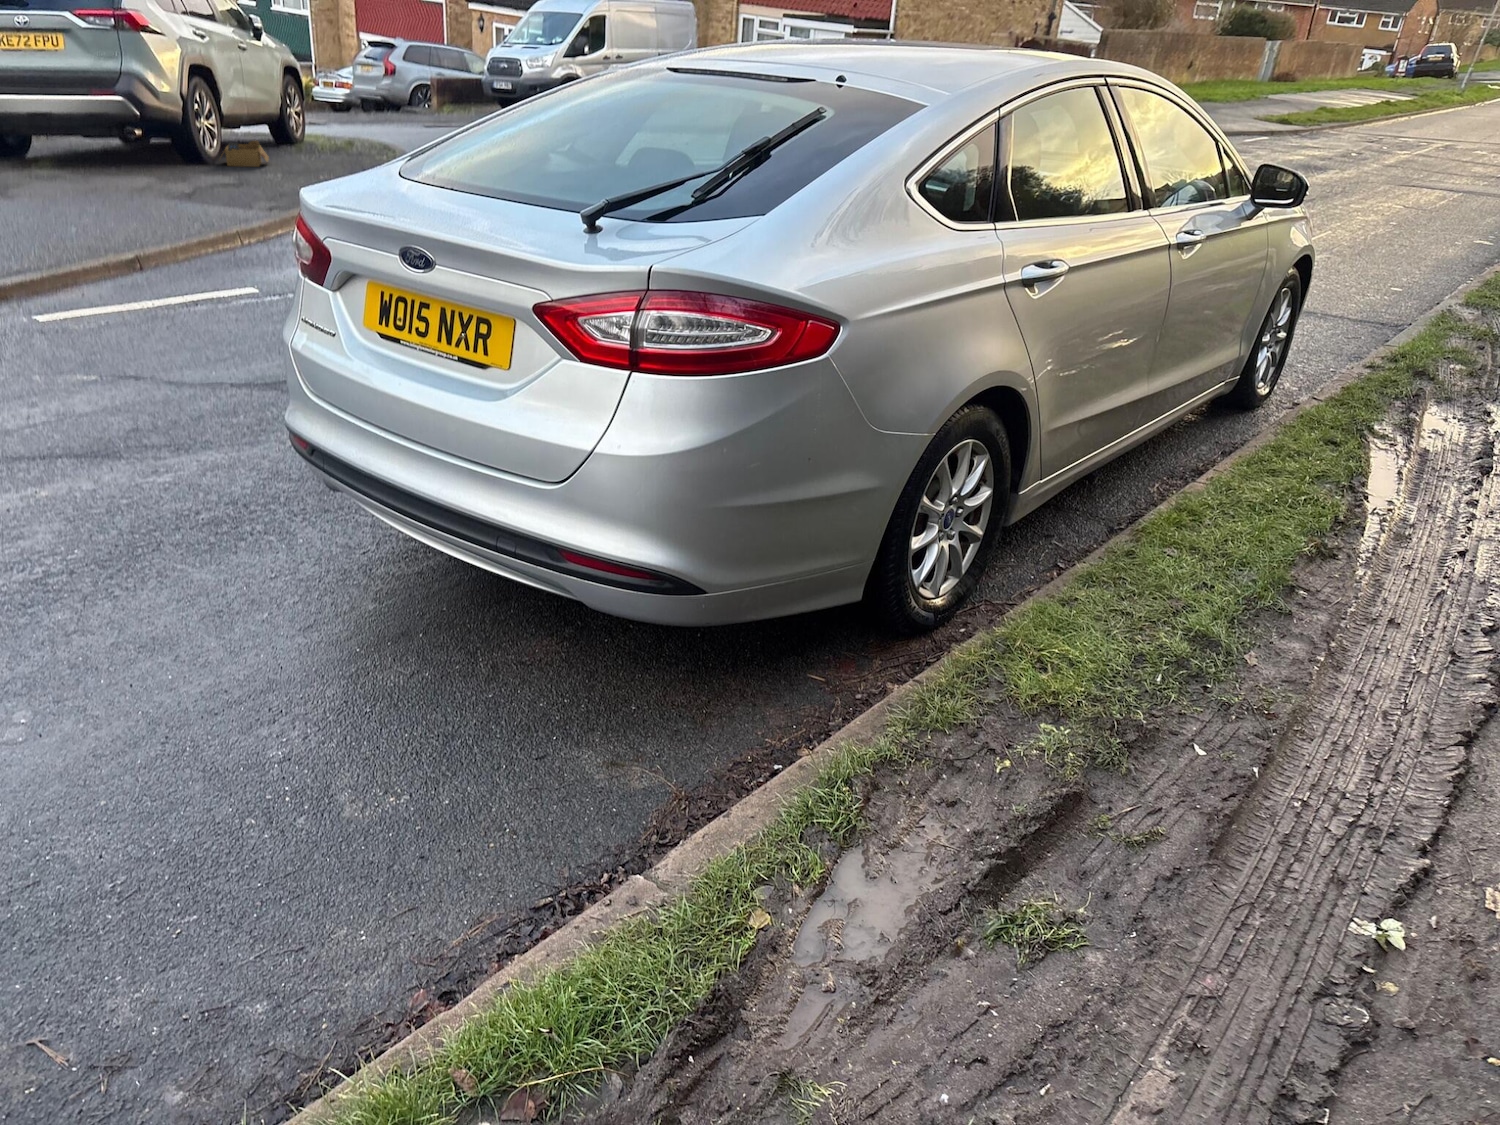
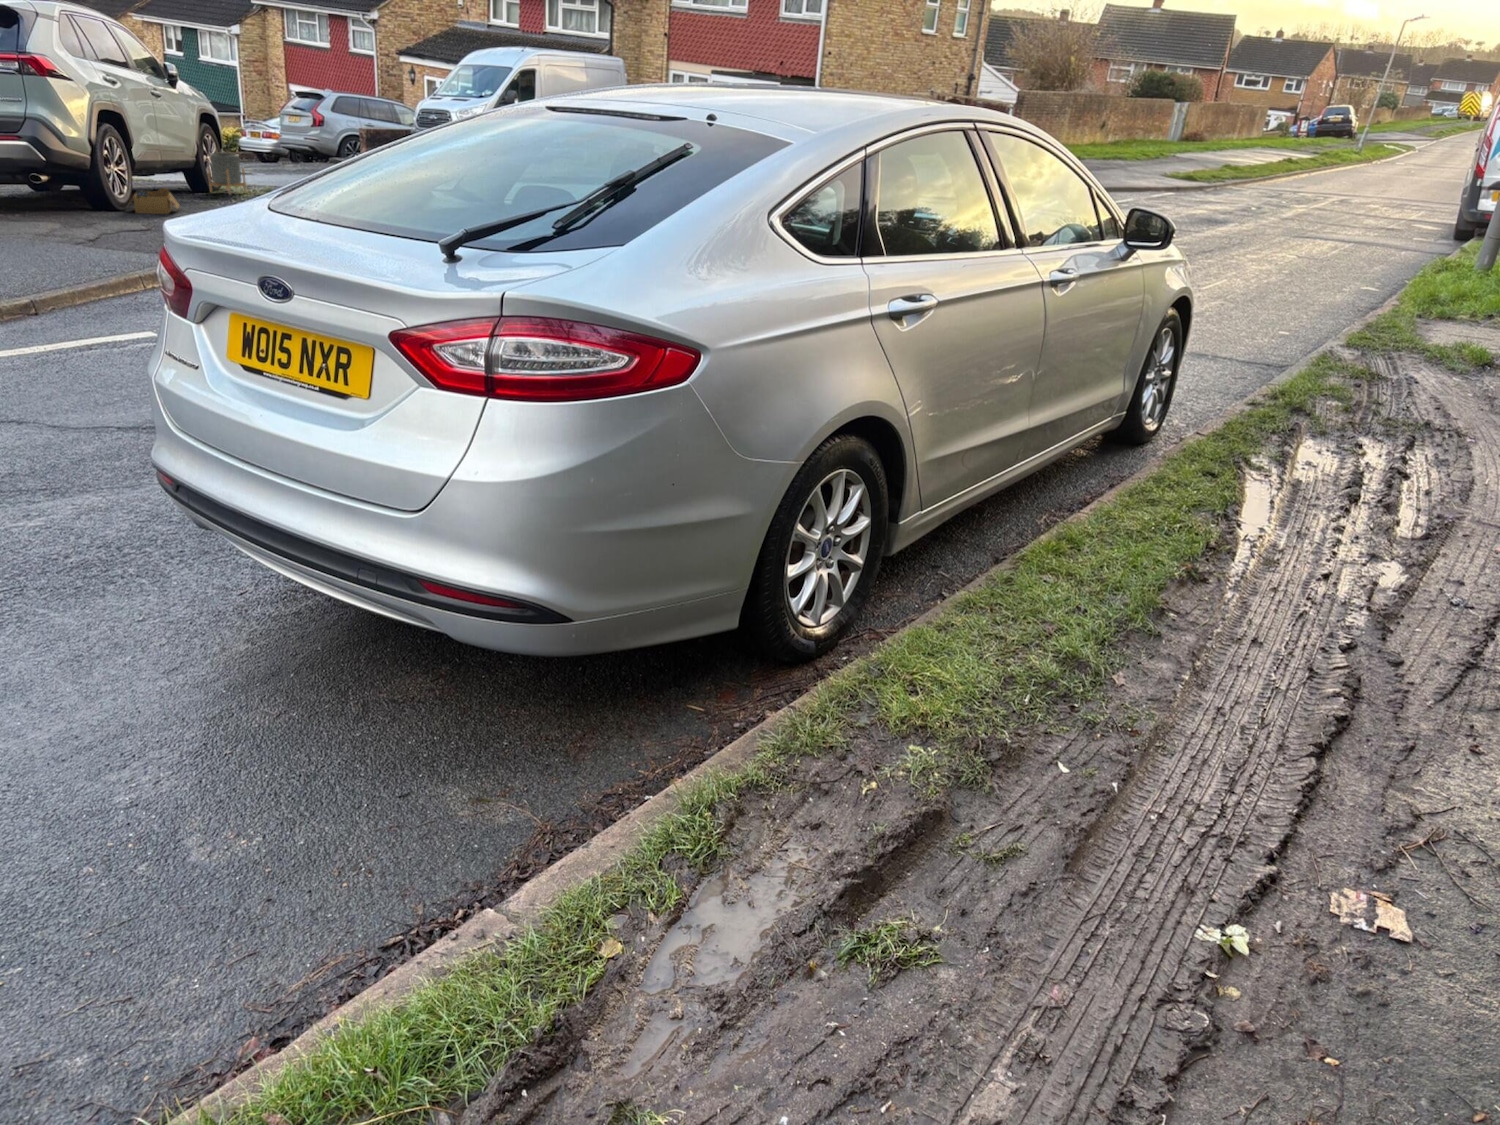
planter: none [294,105,332,147] -> present [207,153,246,195]

